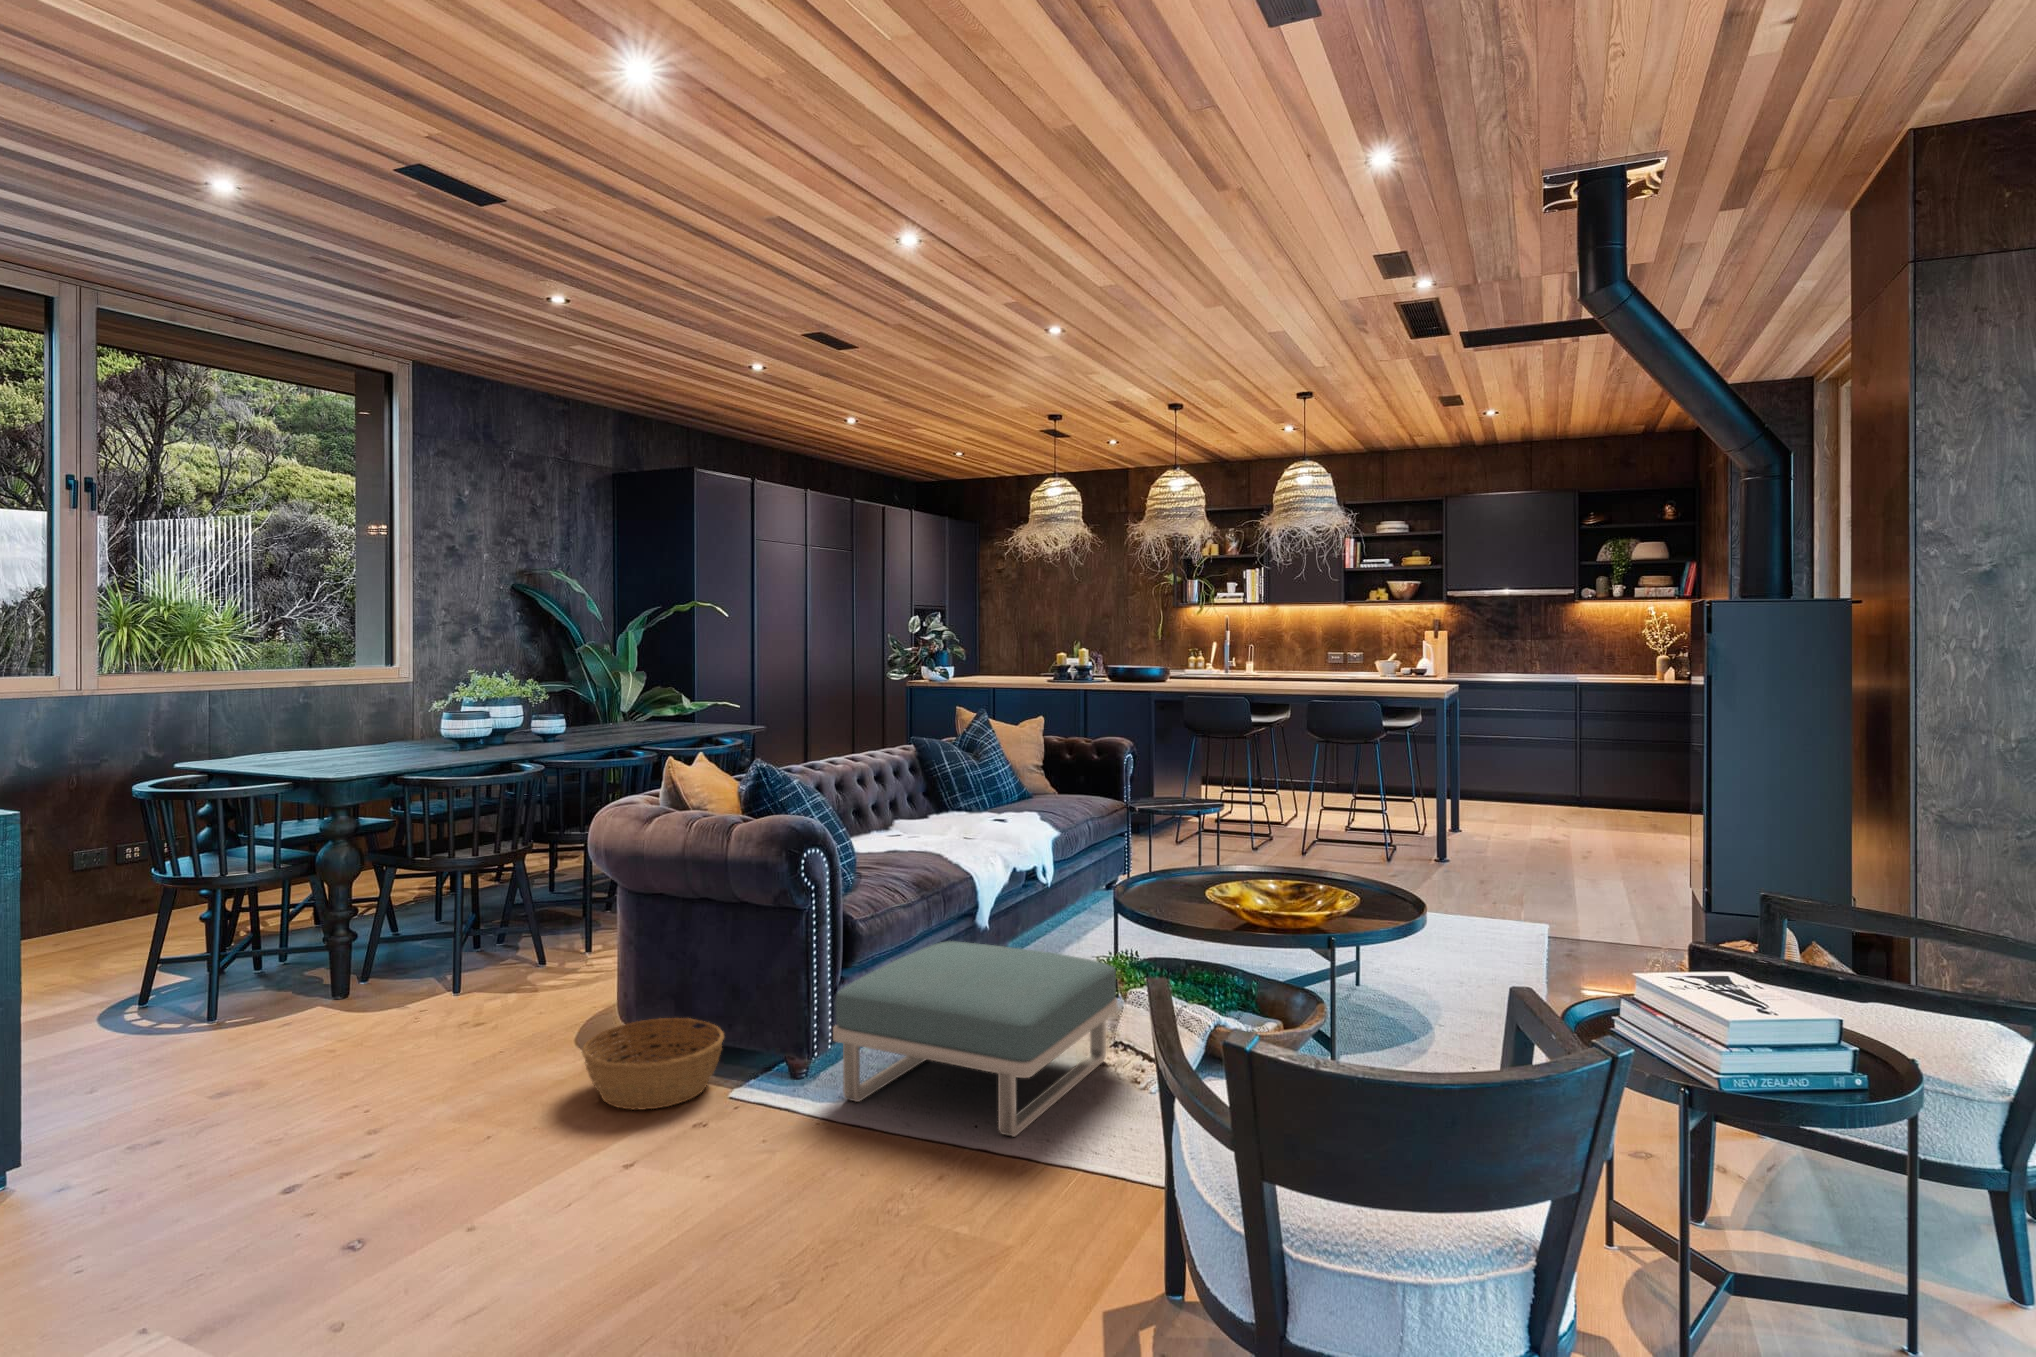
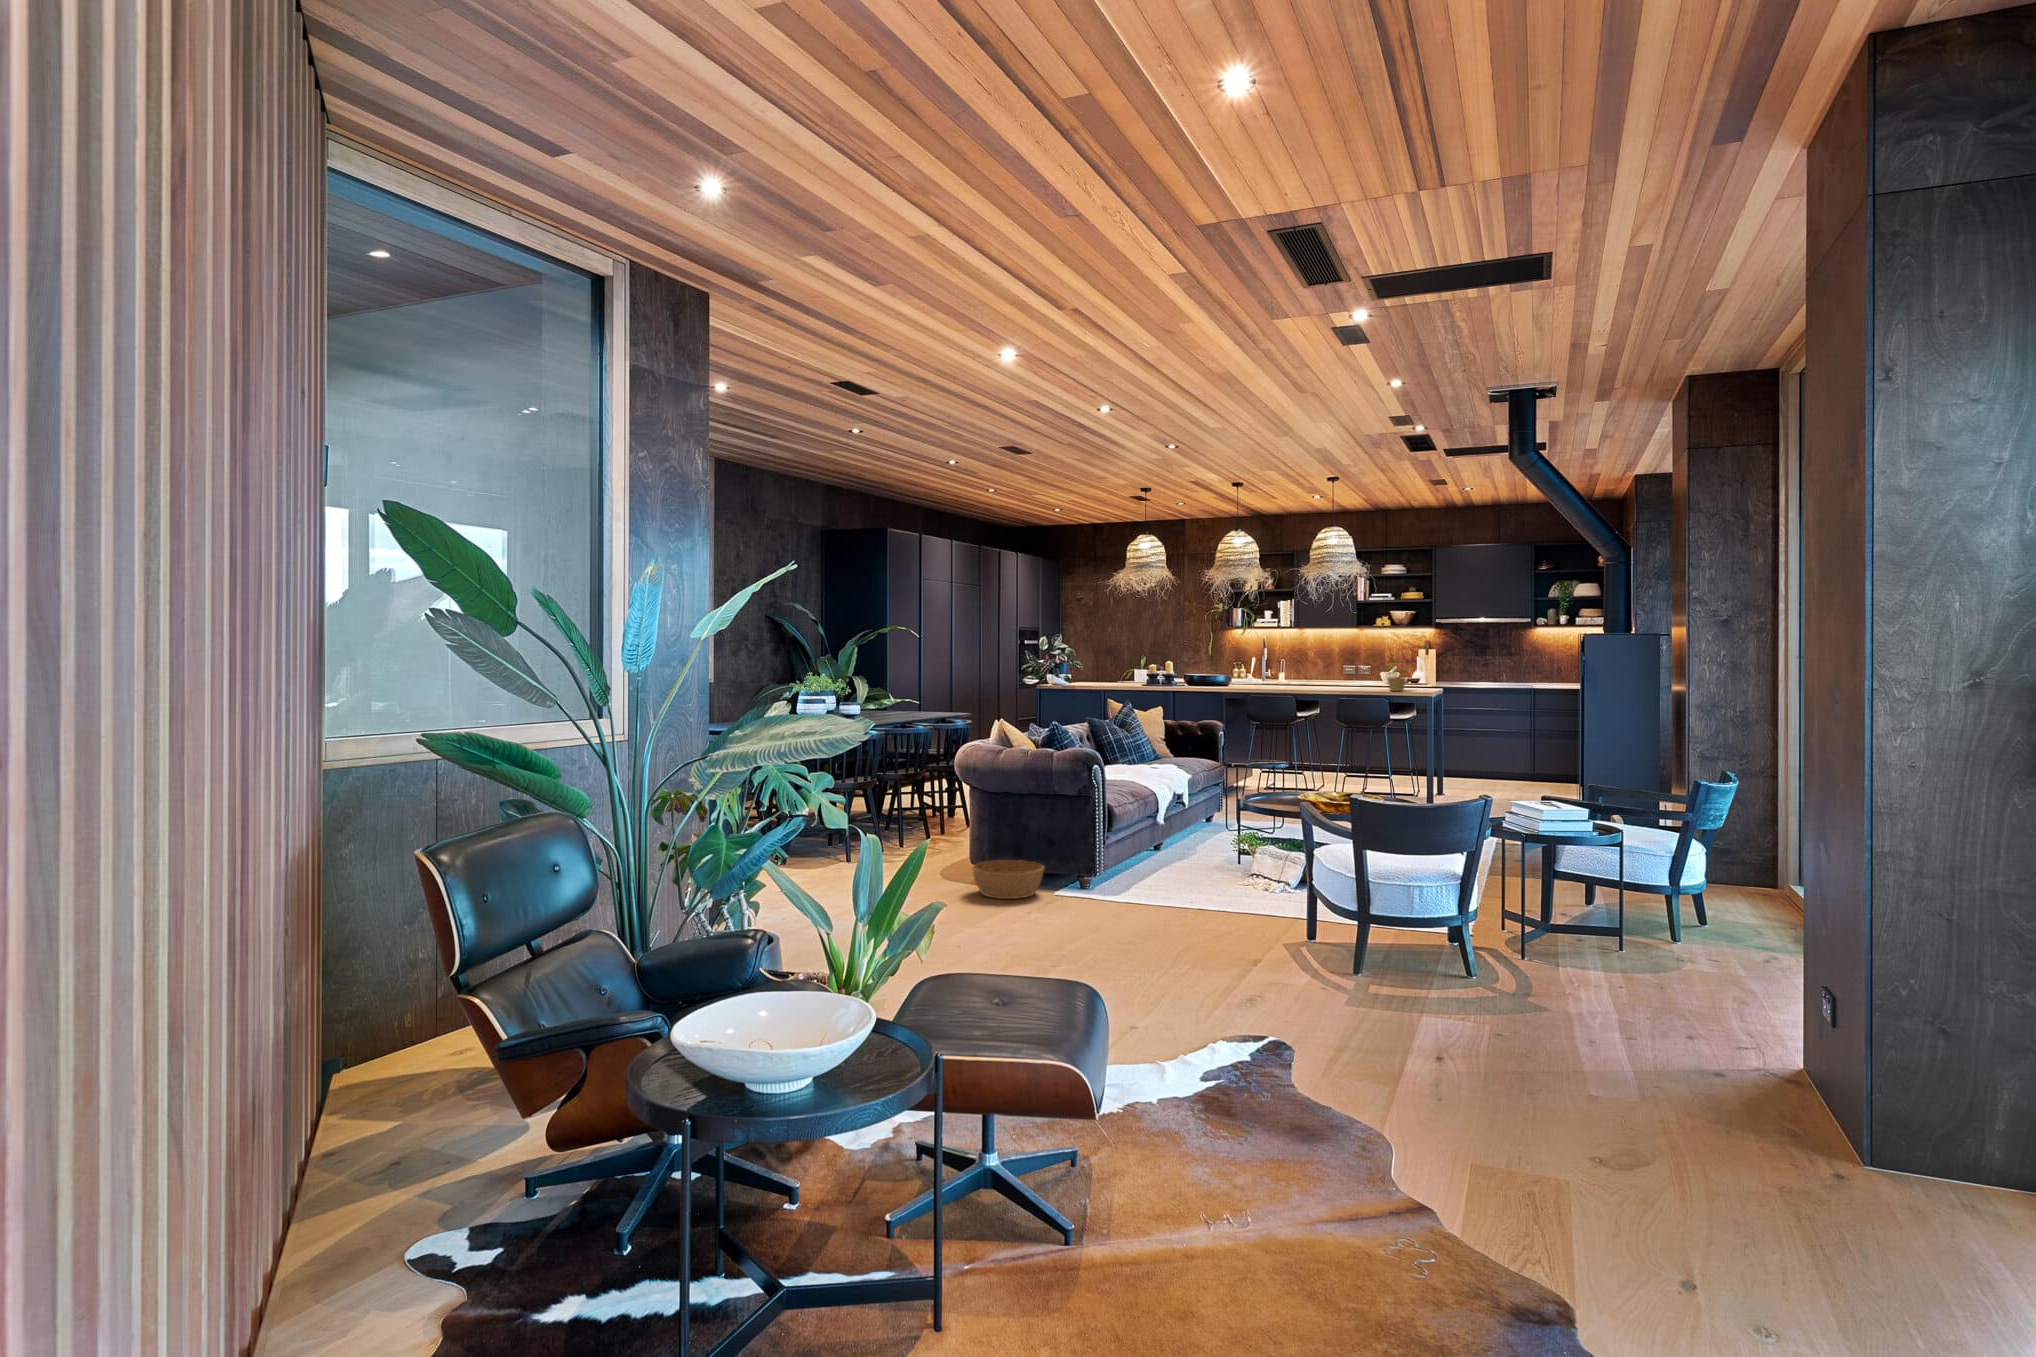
potted plant: none [1377,645,1415,690] -> present [1387,660,1406,691]
footstool: present [833,941,1117,1137] -> none [1107,823,1252,907]

